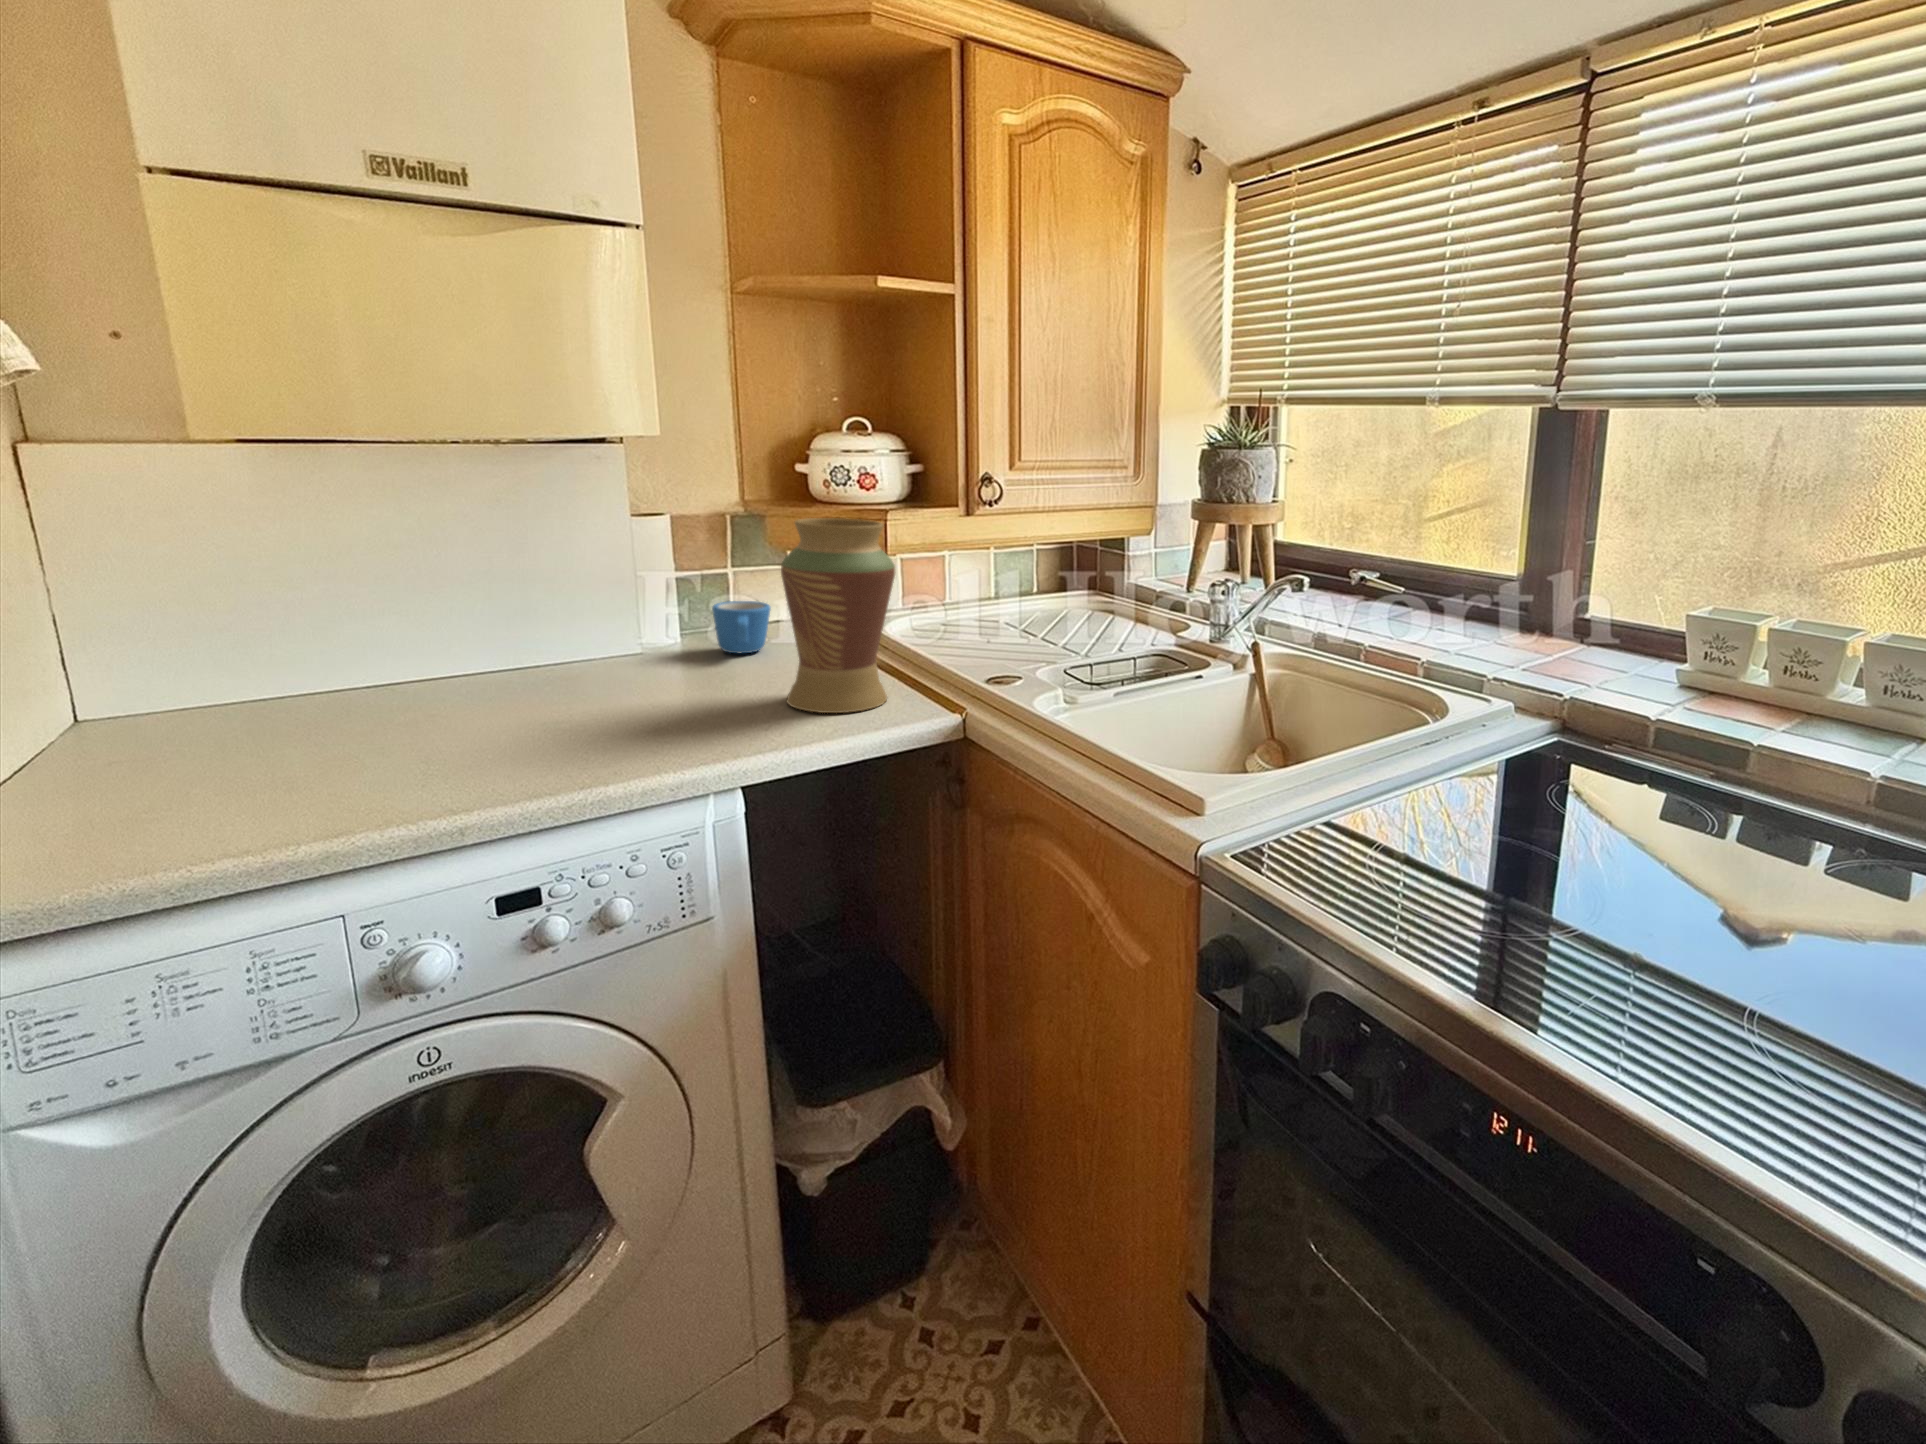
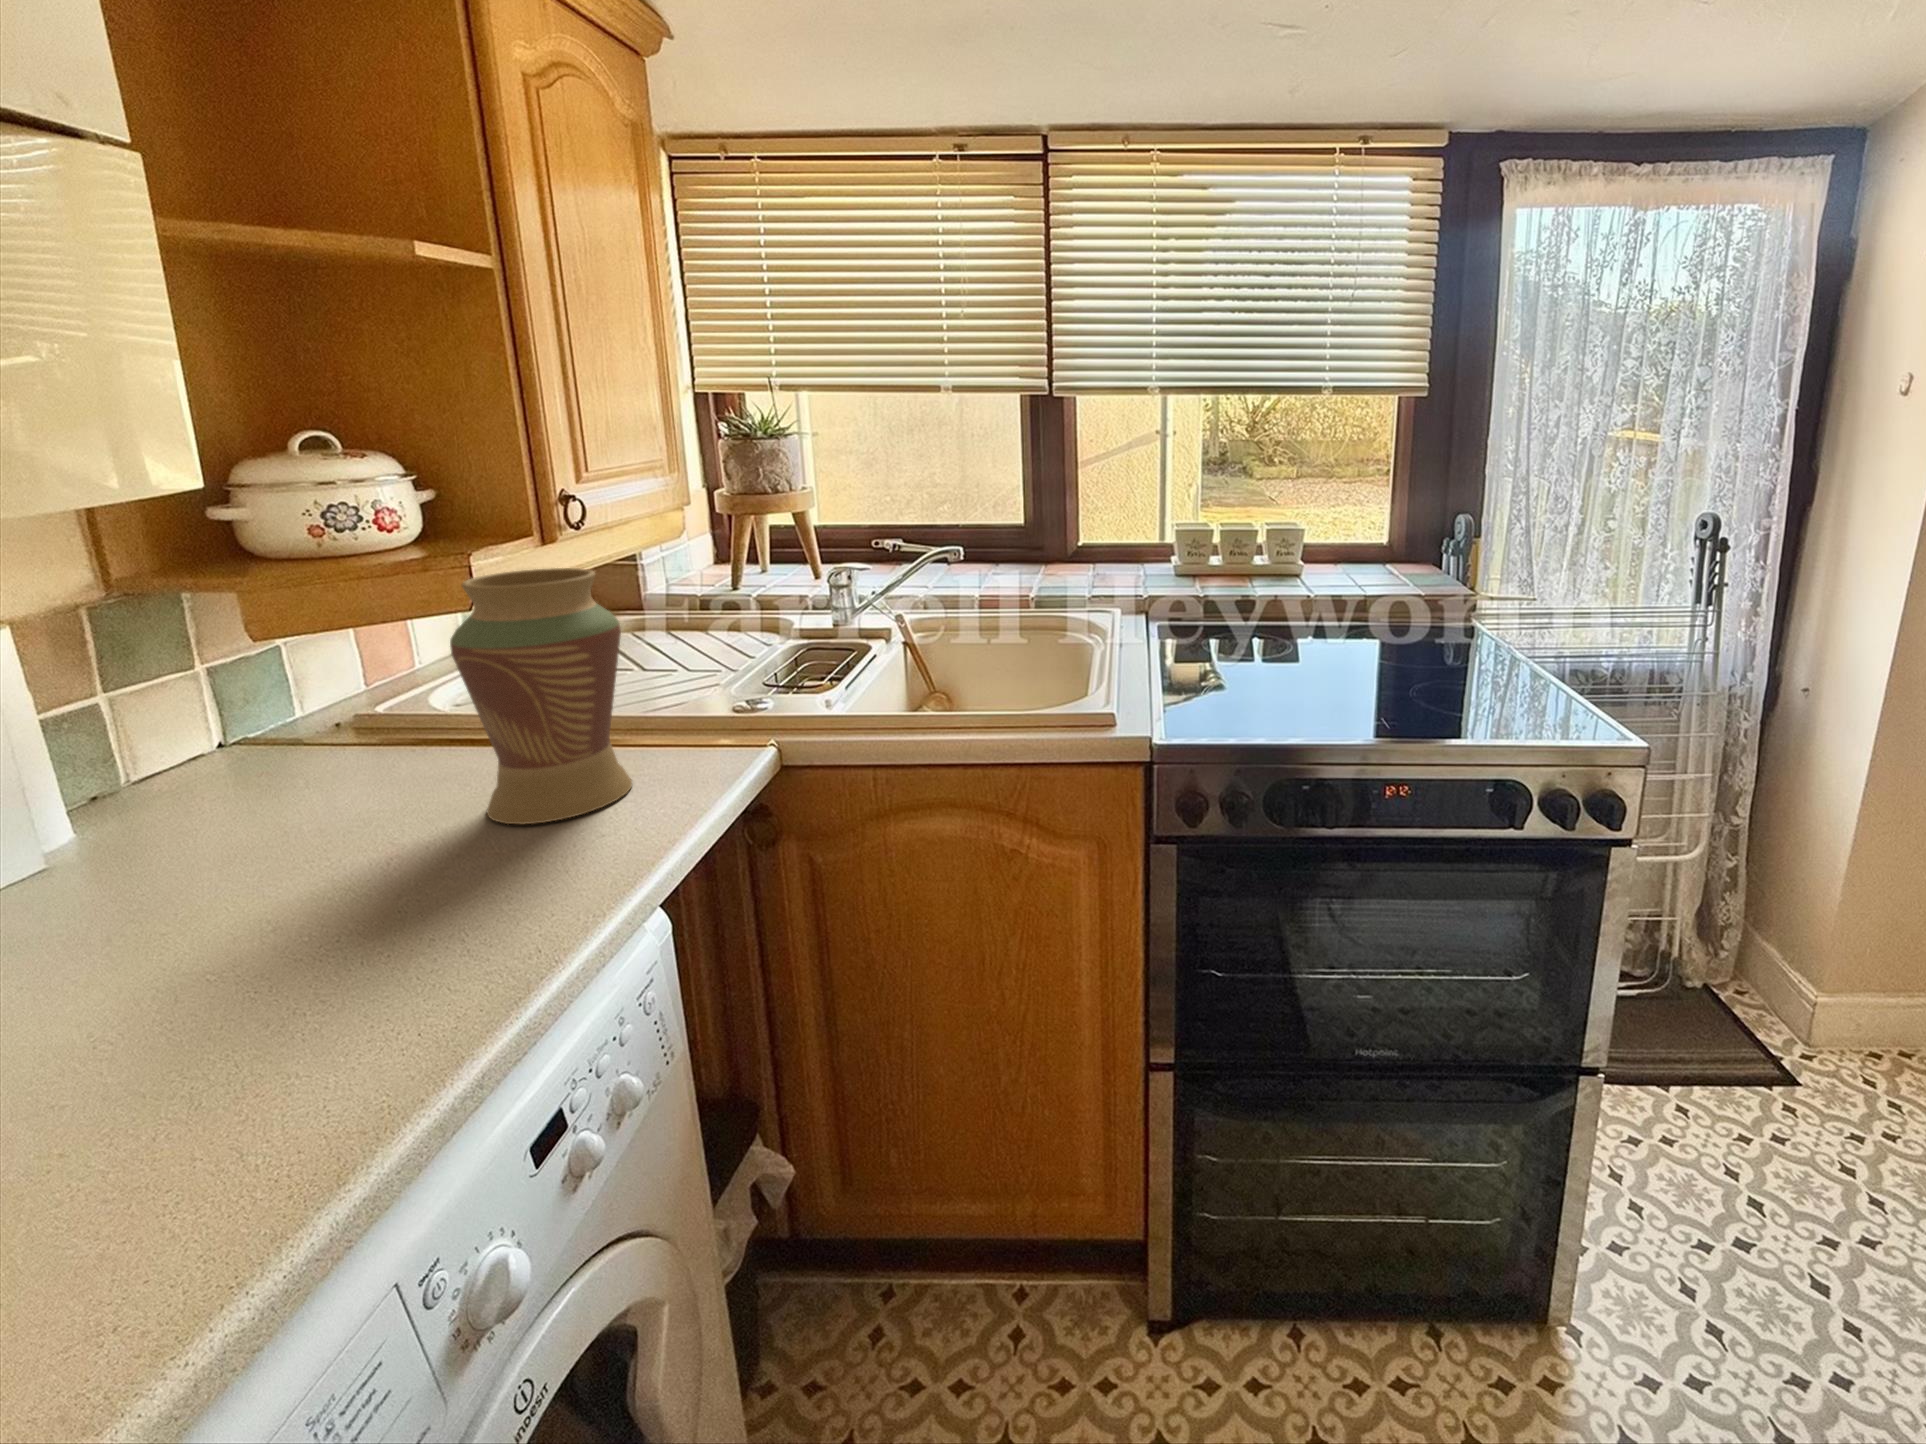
mug: present [712,601,771,653] -> none [159,726,281,816]

